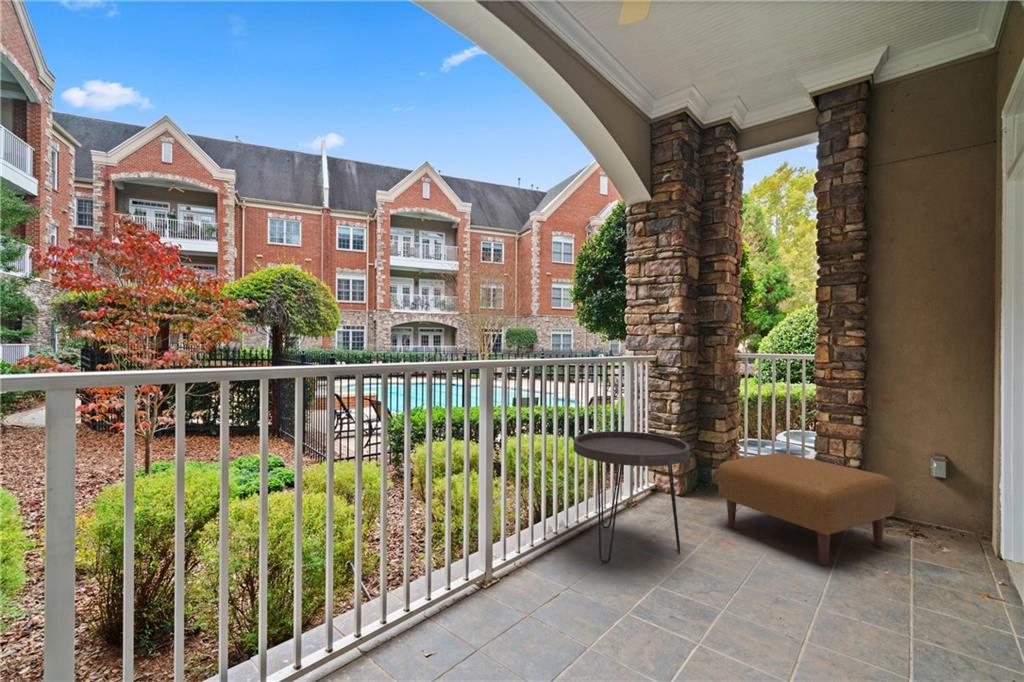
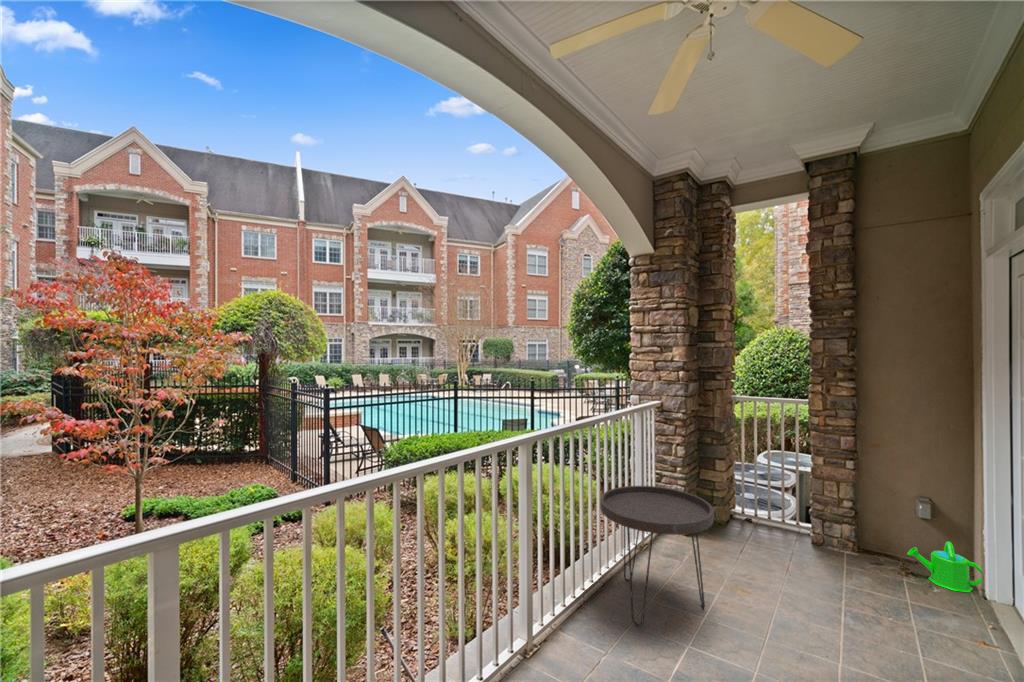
ottoman: present [718,453,895,566] -> none [730,497,893,618]
watering can: none [916,498,1005,552] -> present [907,541,982,592]

